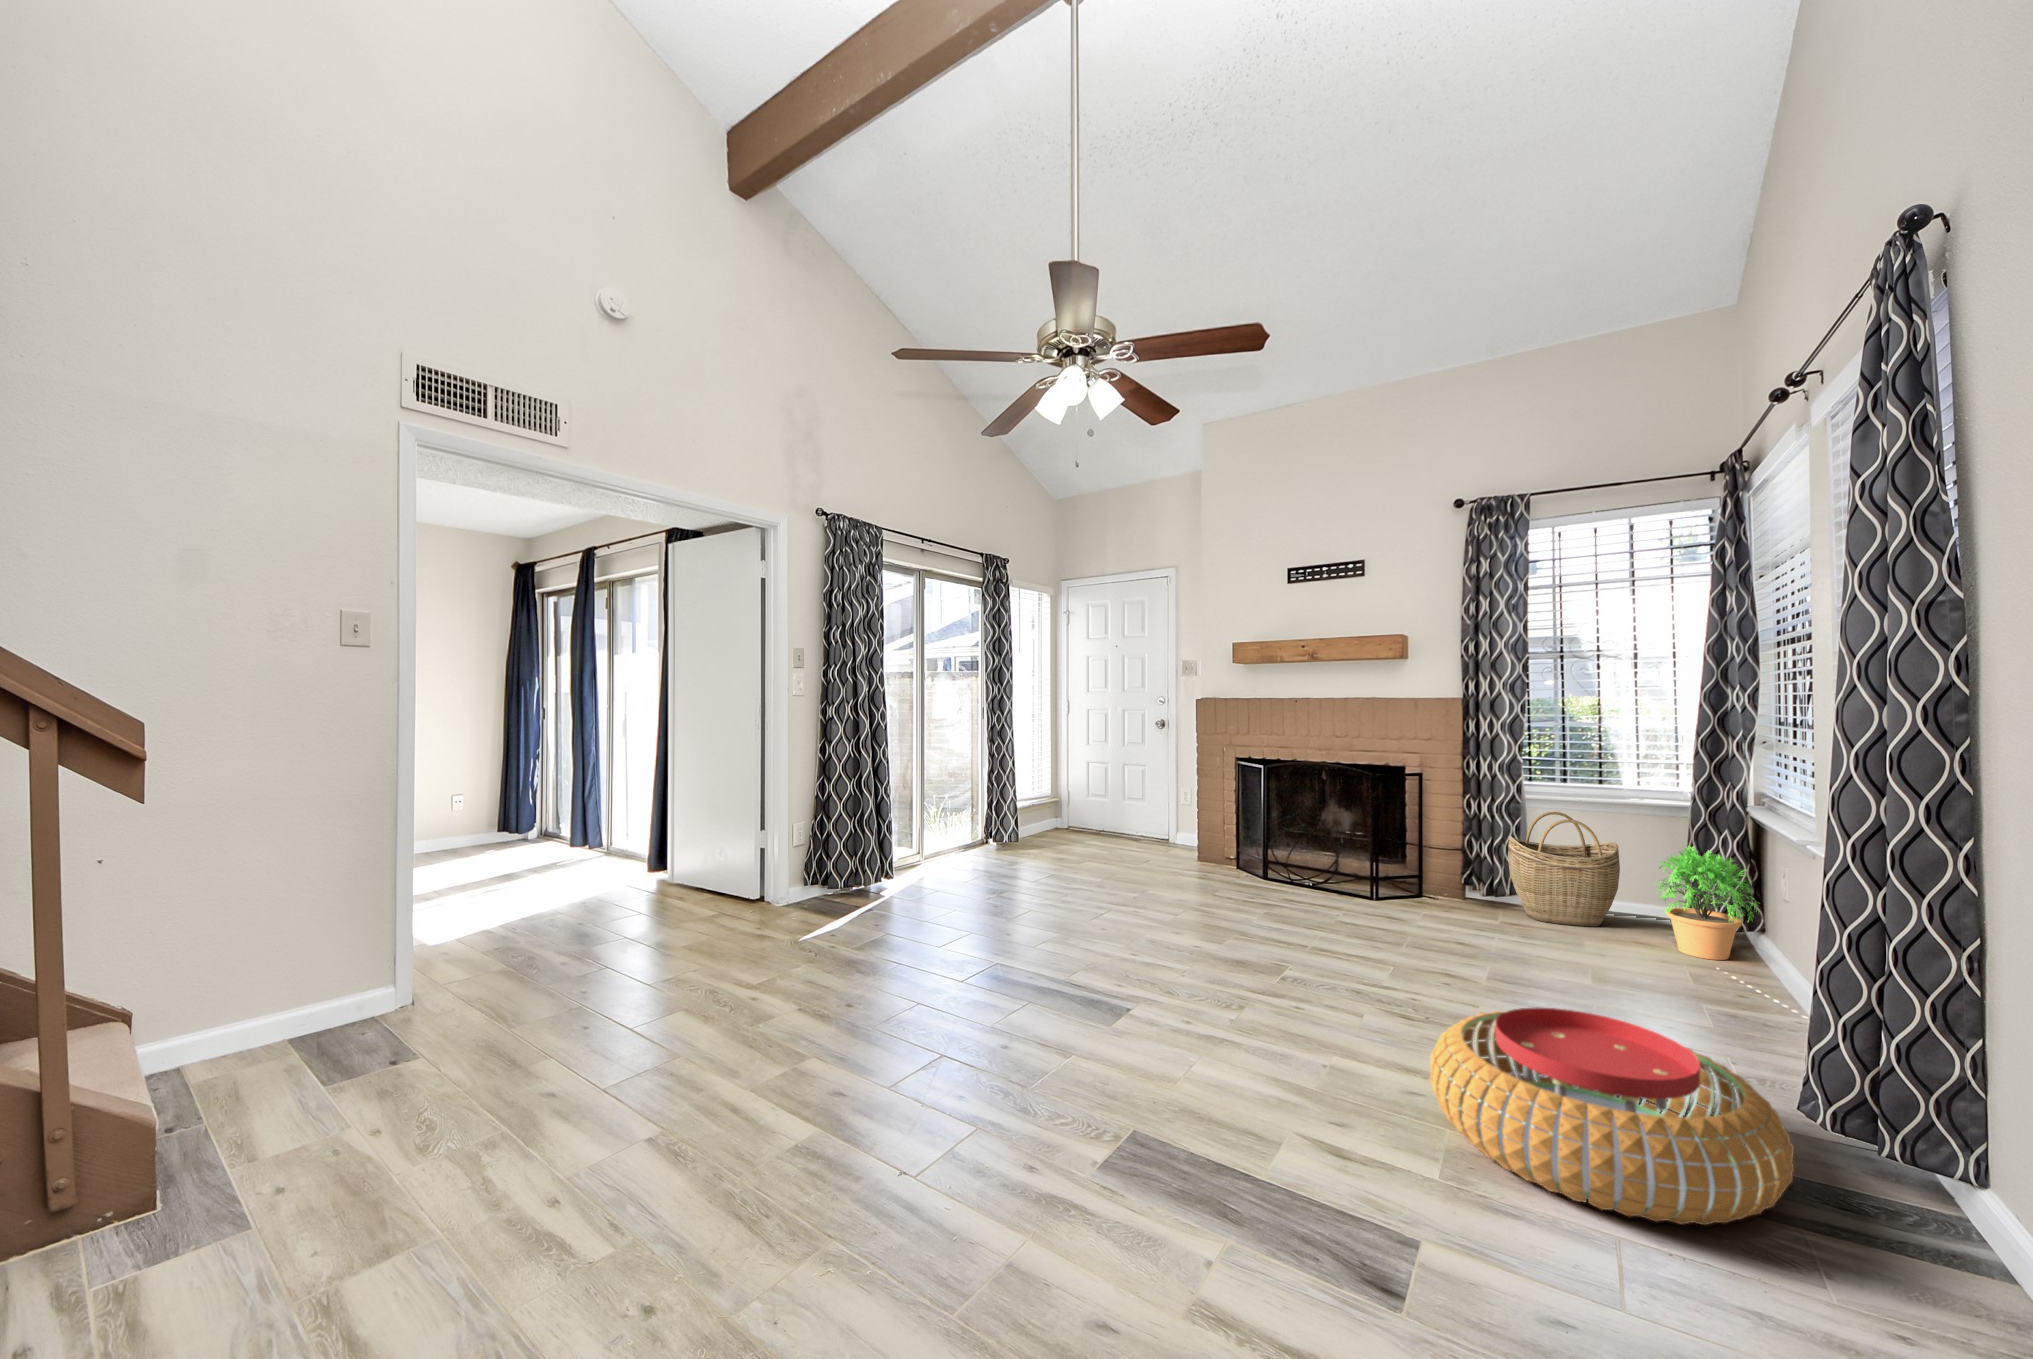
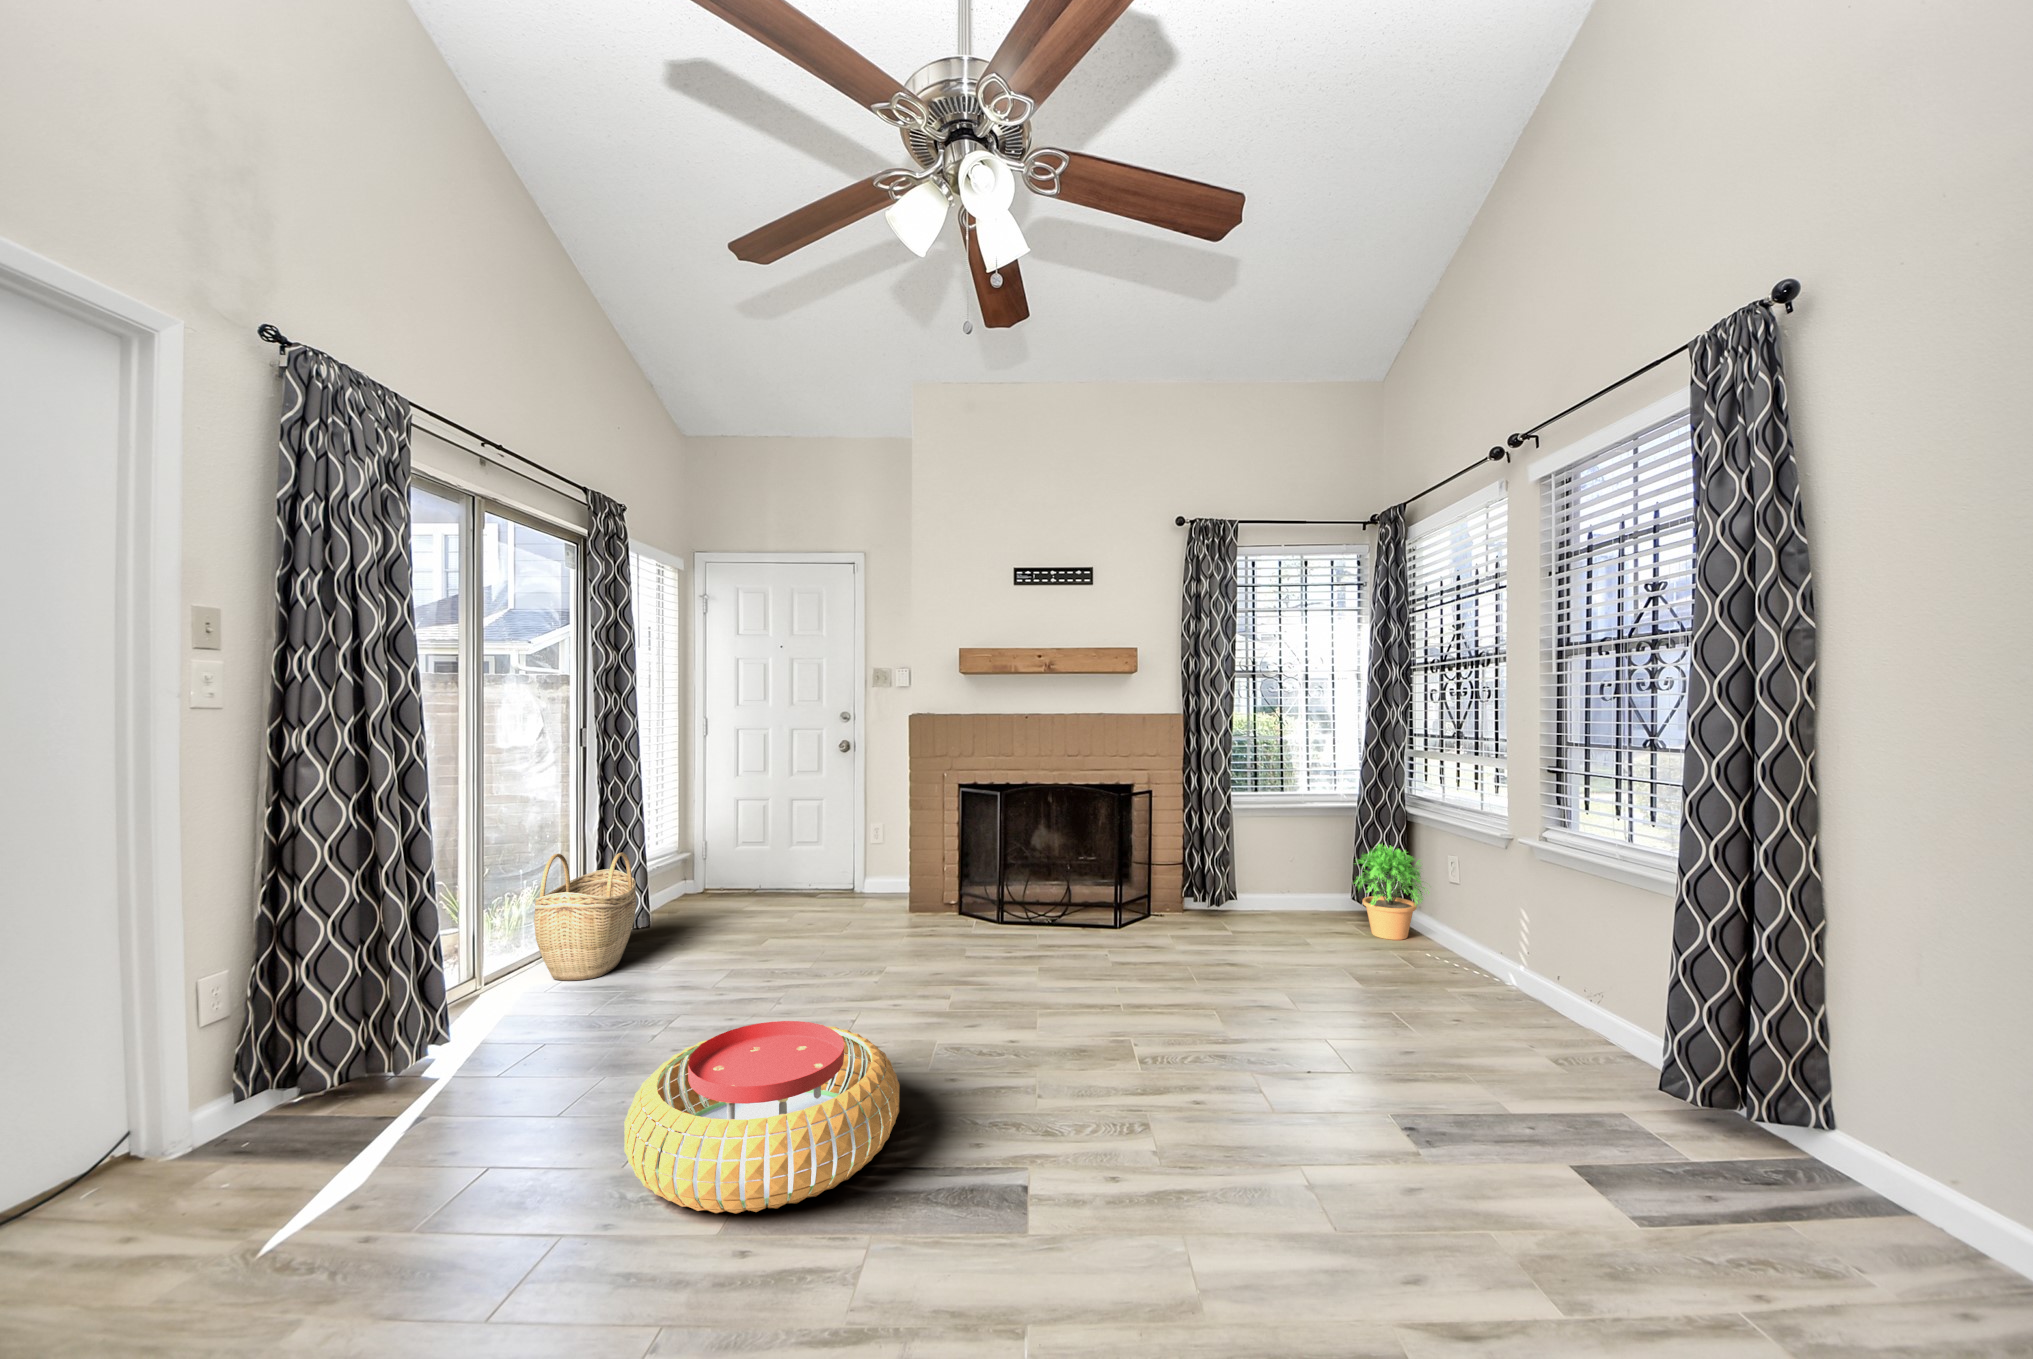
woven basket: present [1508,812,1620,926] -> present [534,853,636,981]
pouf: present [1430,1008,1794,1225] -> present [624,1021,899,1214]

